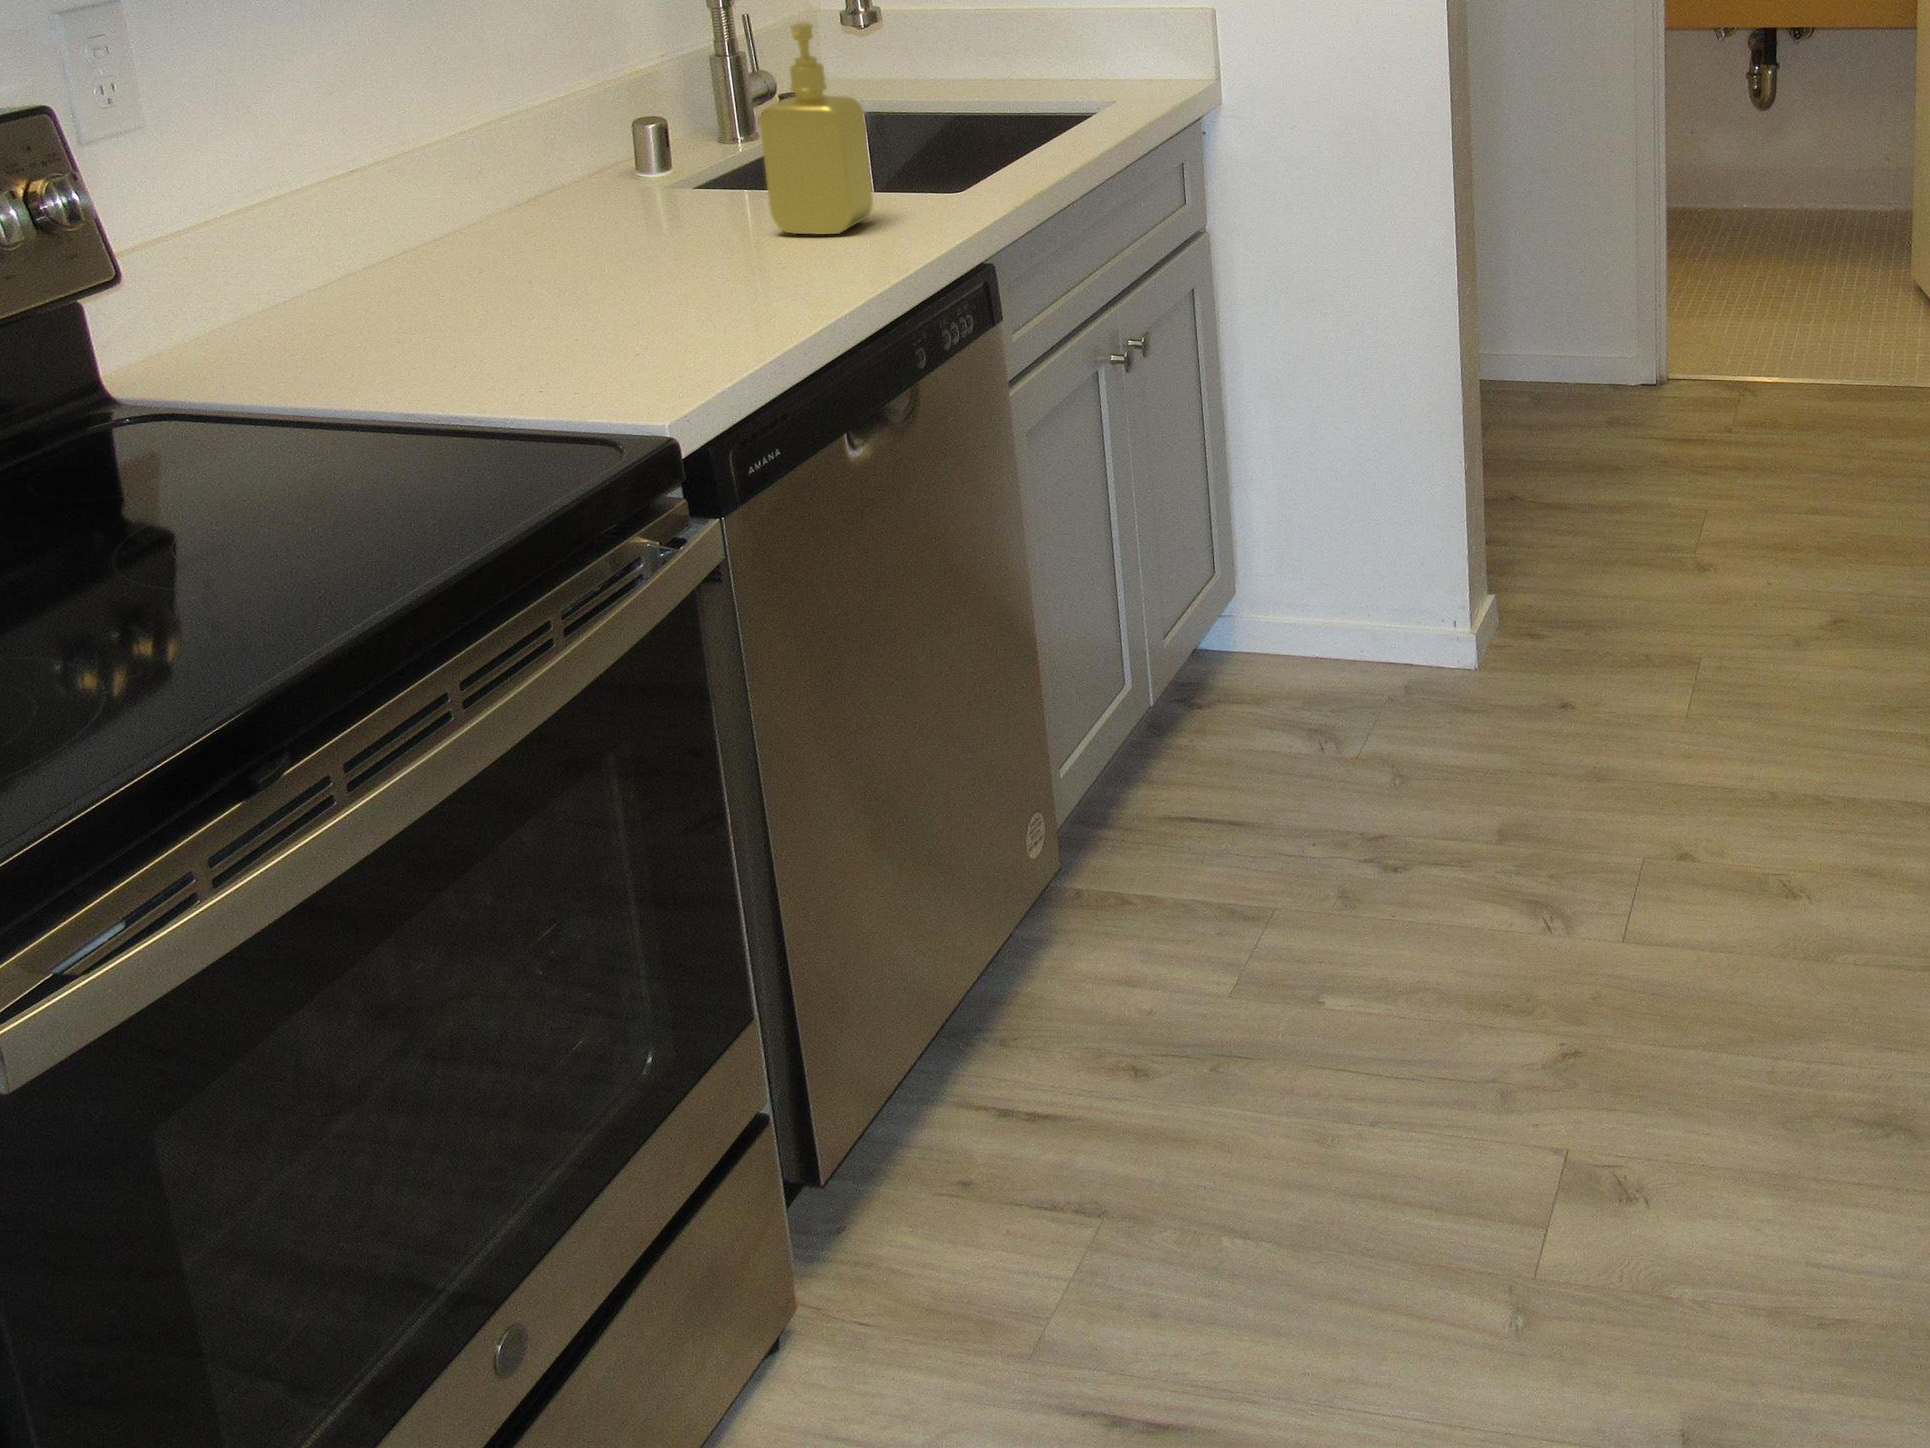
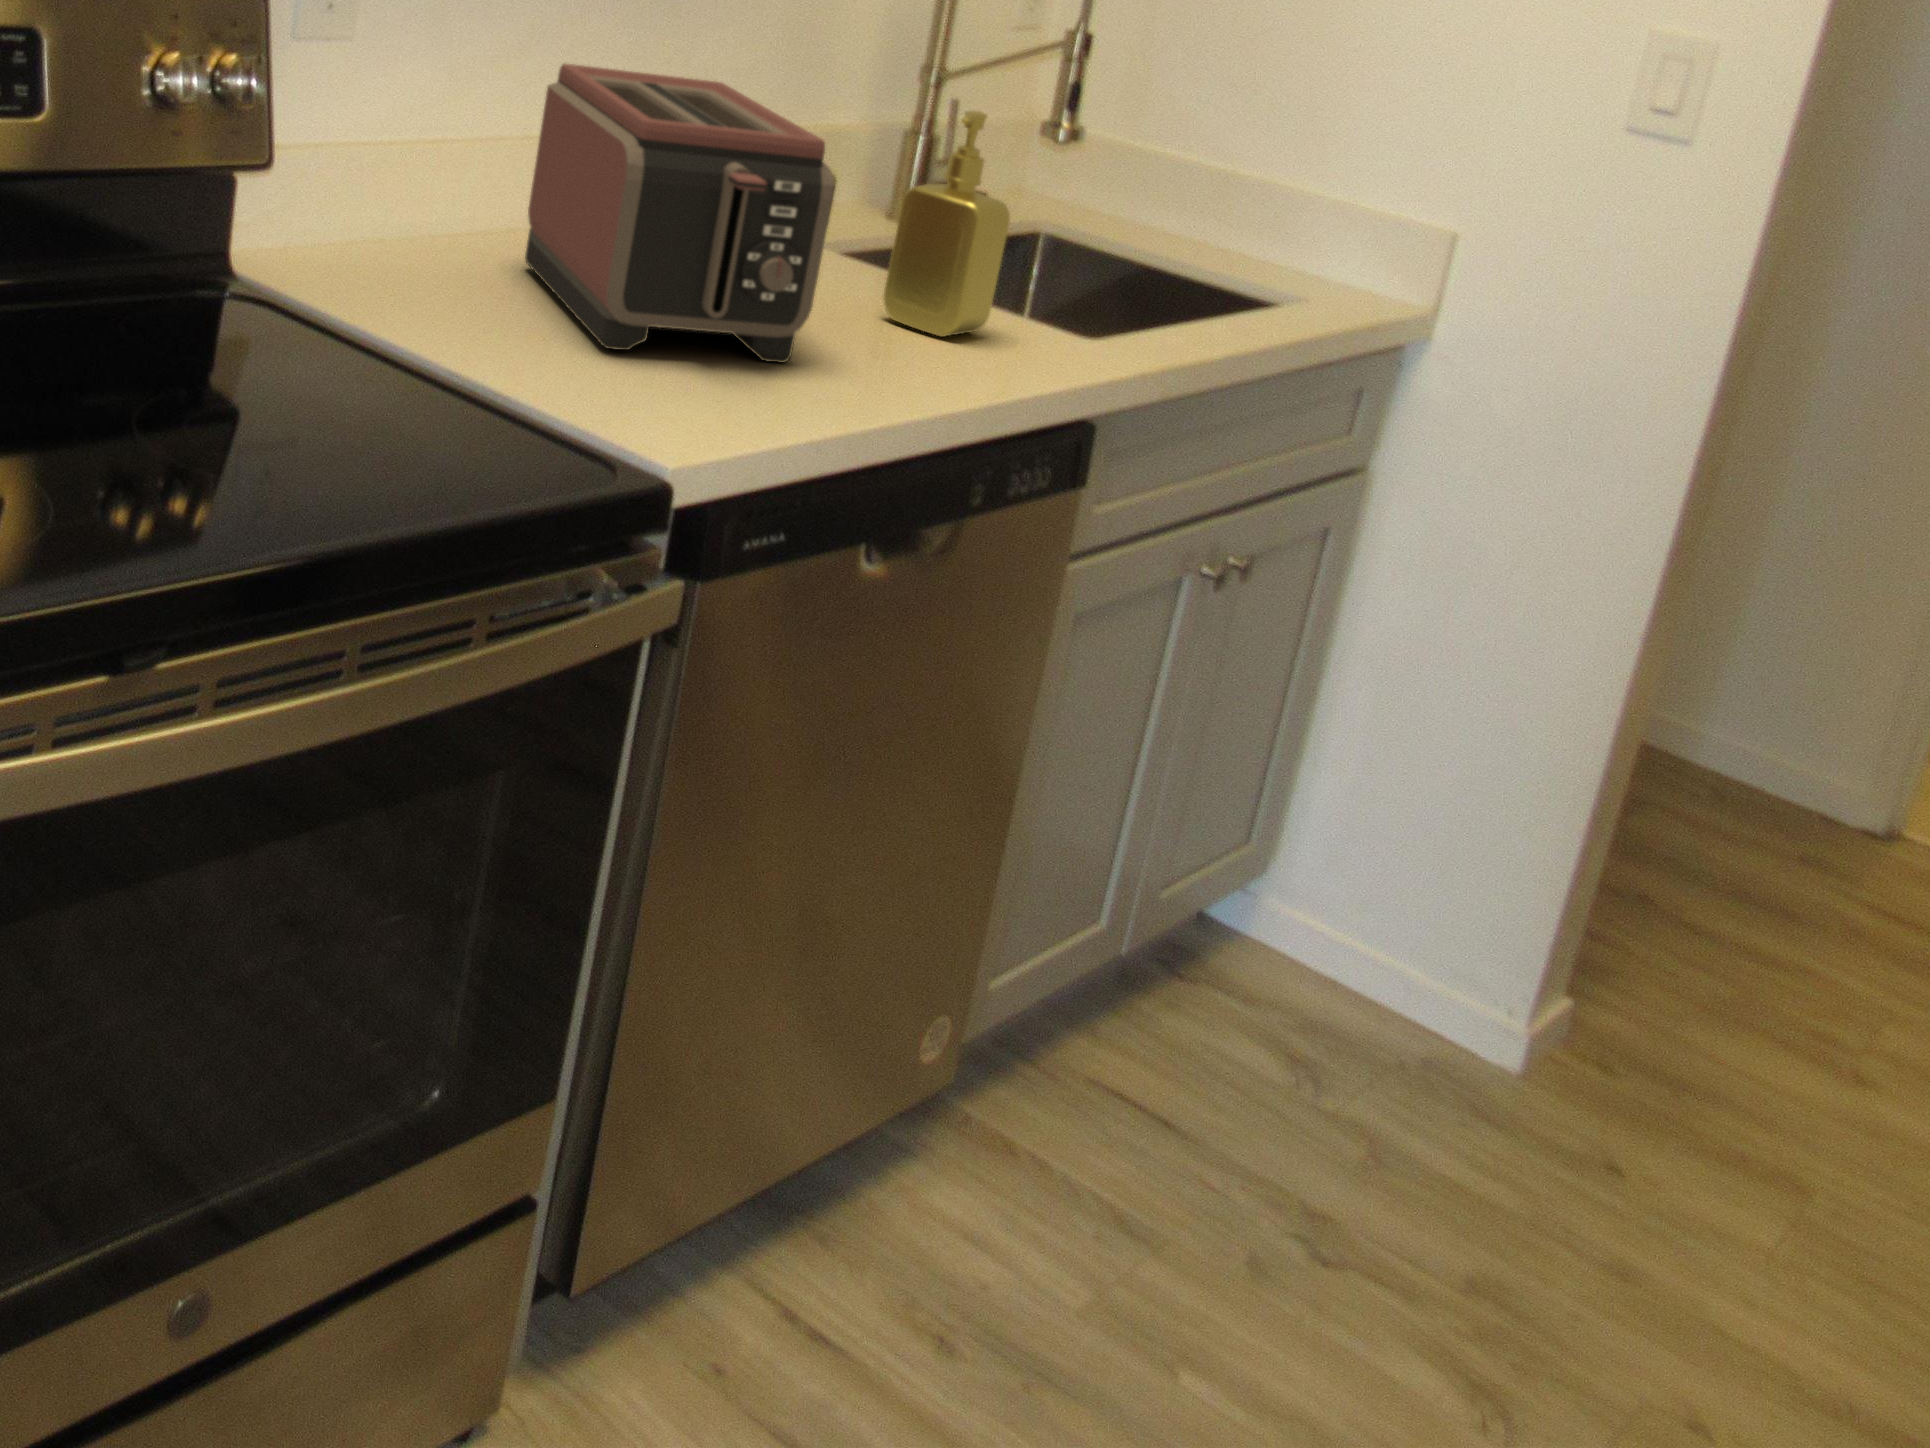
toaster: none [374,63,724,345] -> present [525,64,834,363]

